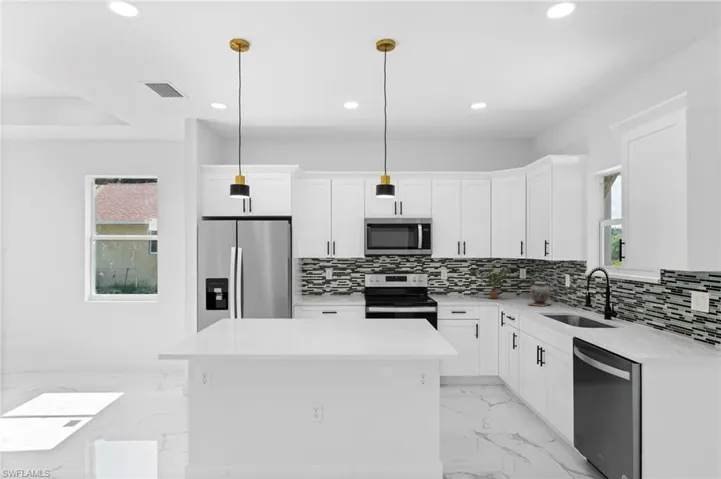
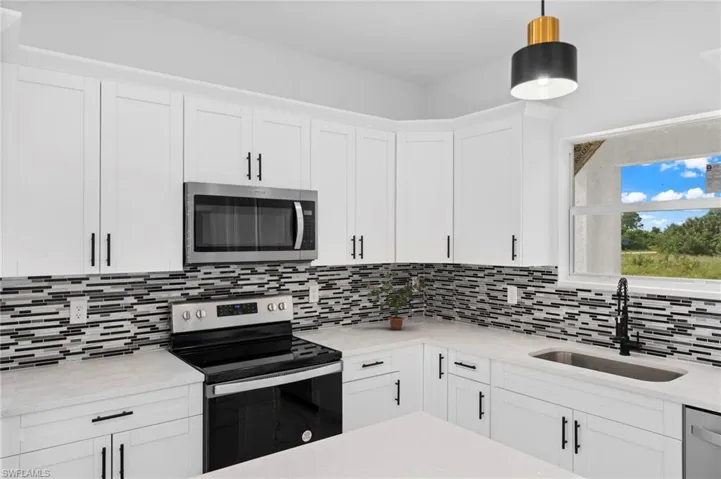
decorative vase: present [529,282,550,306] -> none [467,299,497,339]

